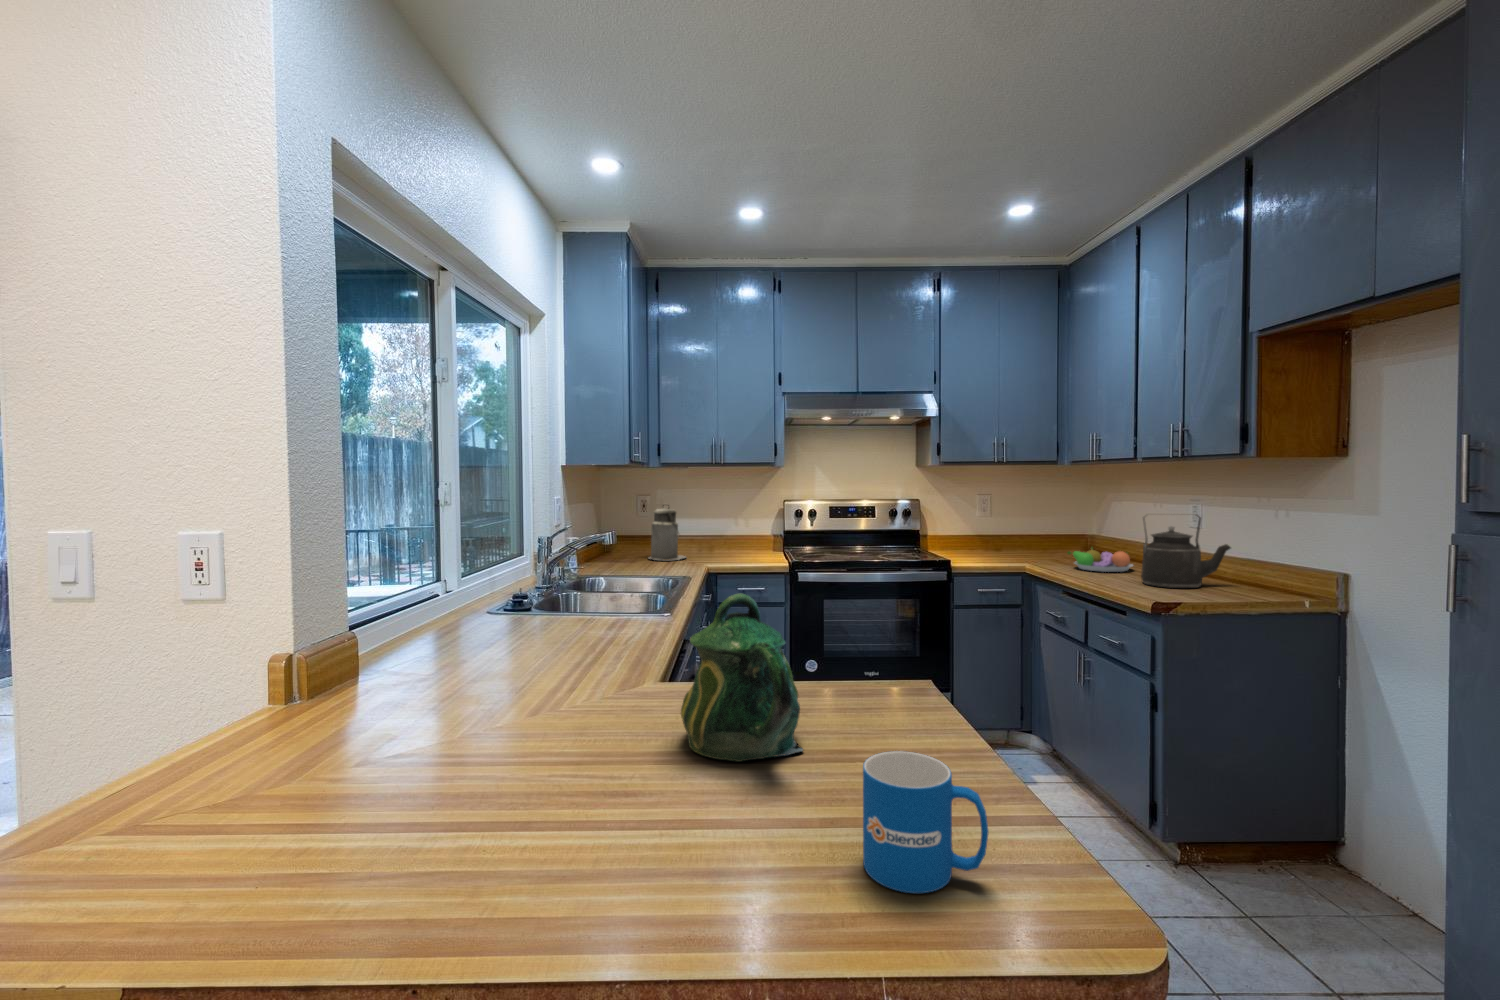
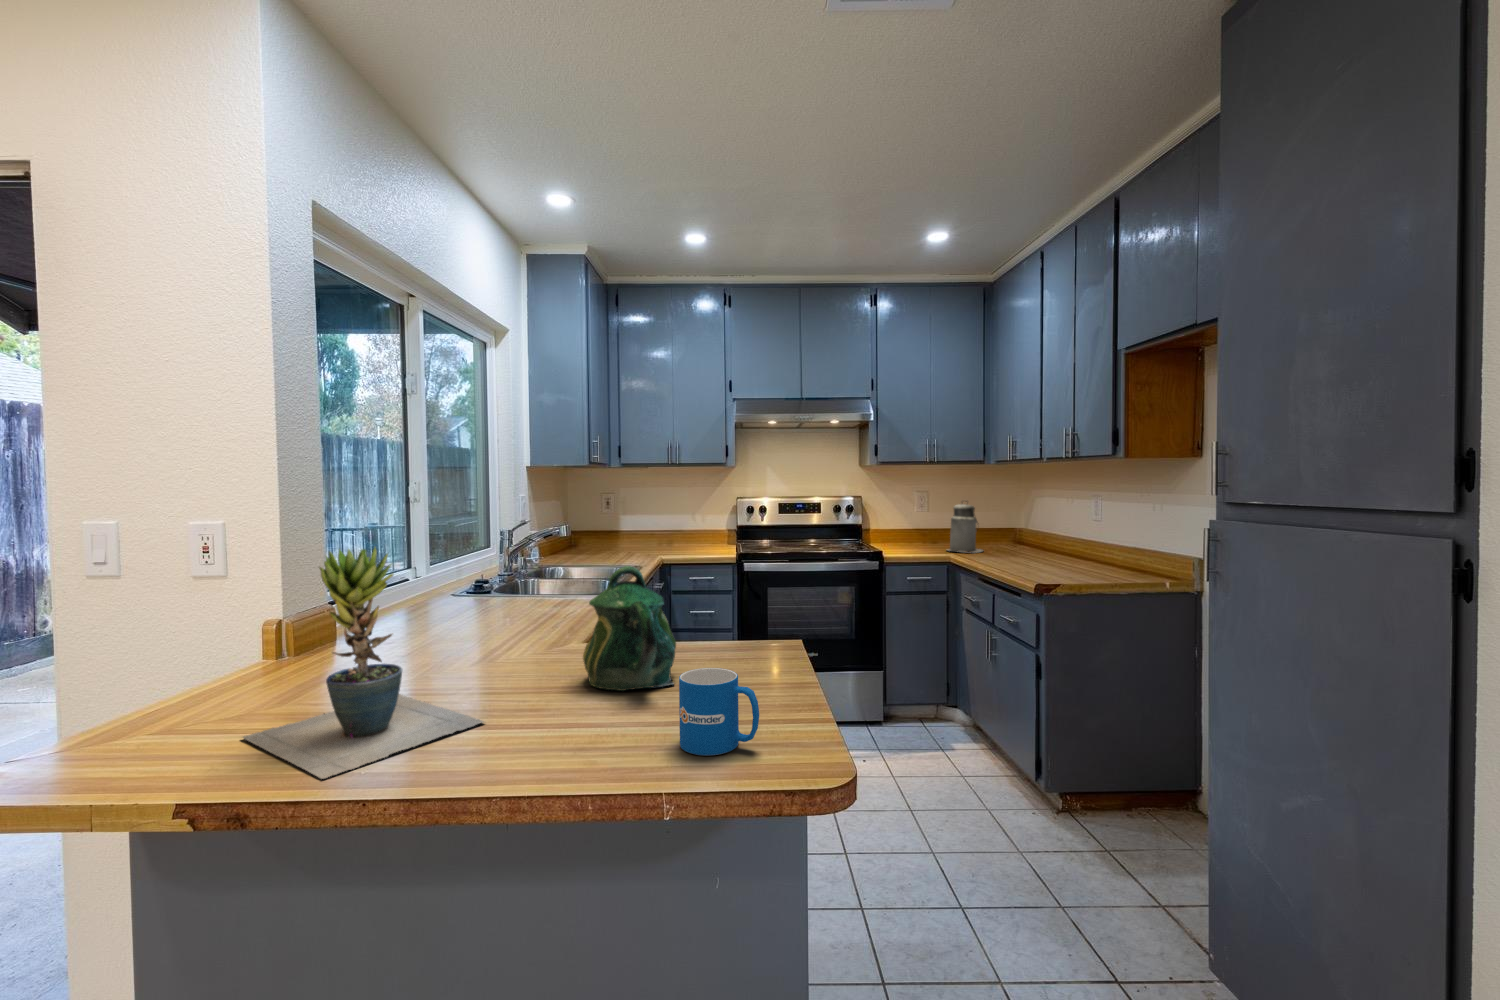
canister: present [649,505,686,560] -> present [948,504,982,553]
kettle: present [1141,514,1231,588] -> none [1039,508,1114,573]
fruit bowl: present [1068,548,1133,572] -> none [985,538,1041,560]
potted plant: none [230,574,571,939] -> present [243,548,484,779]

